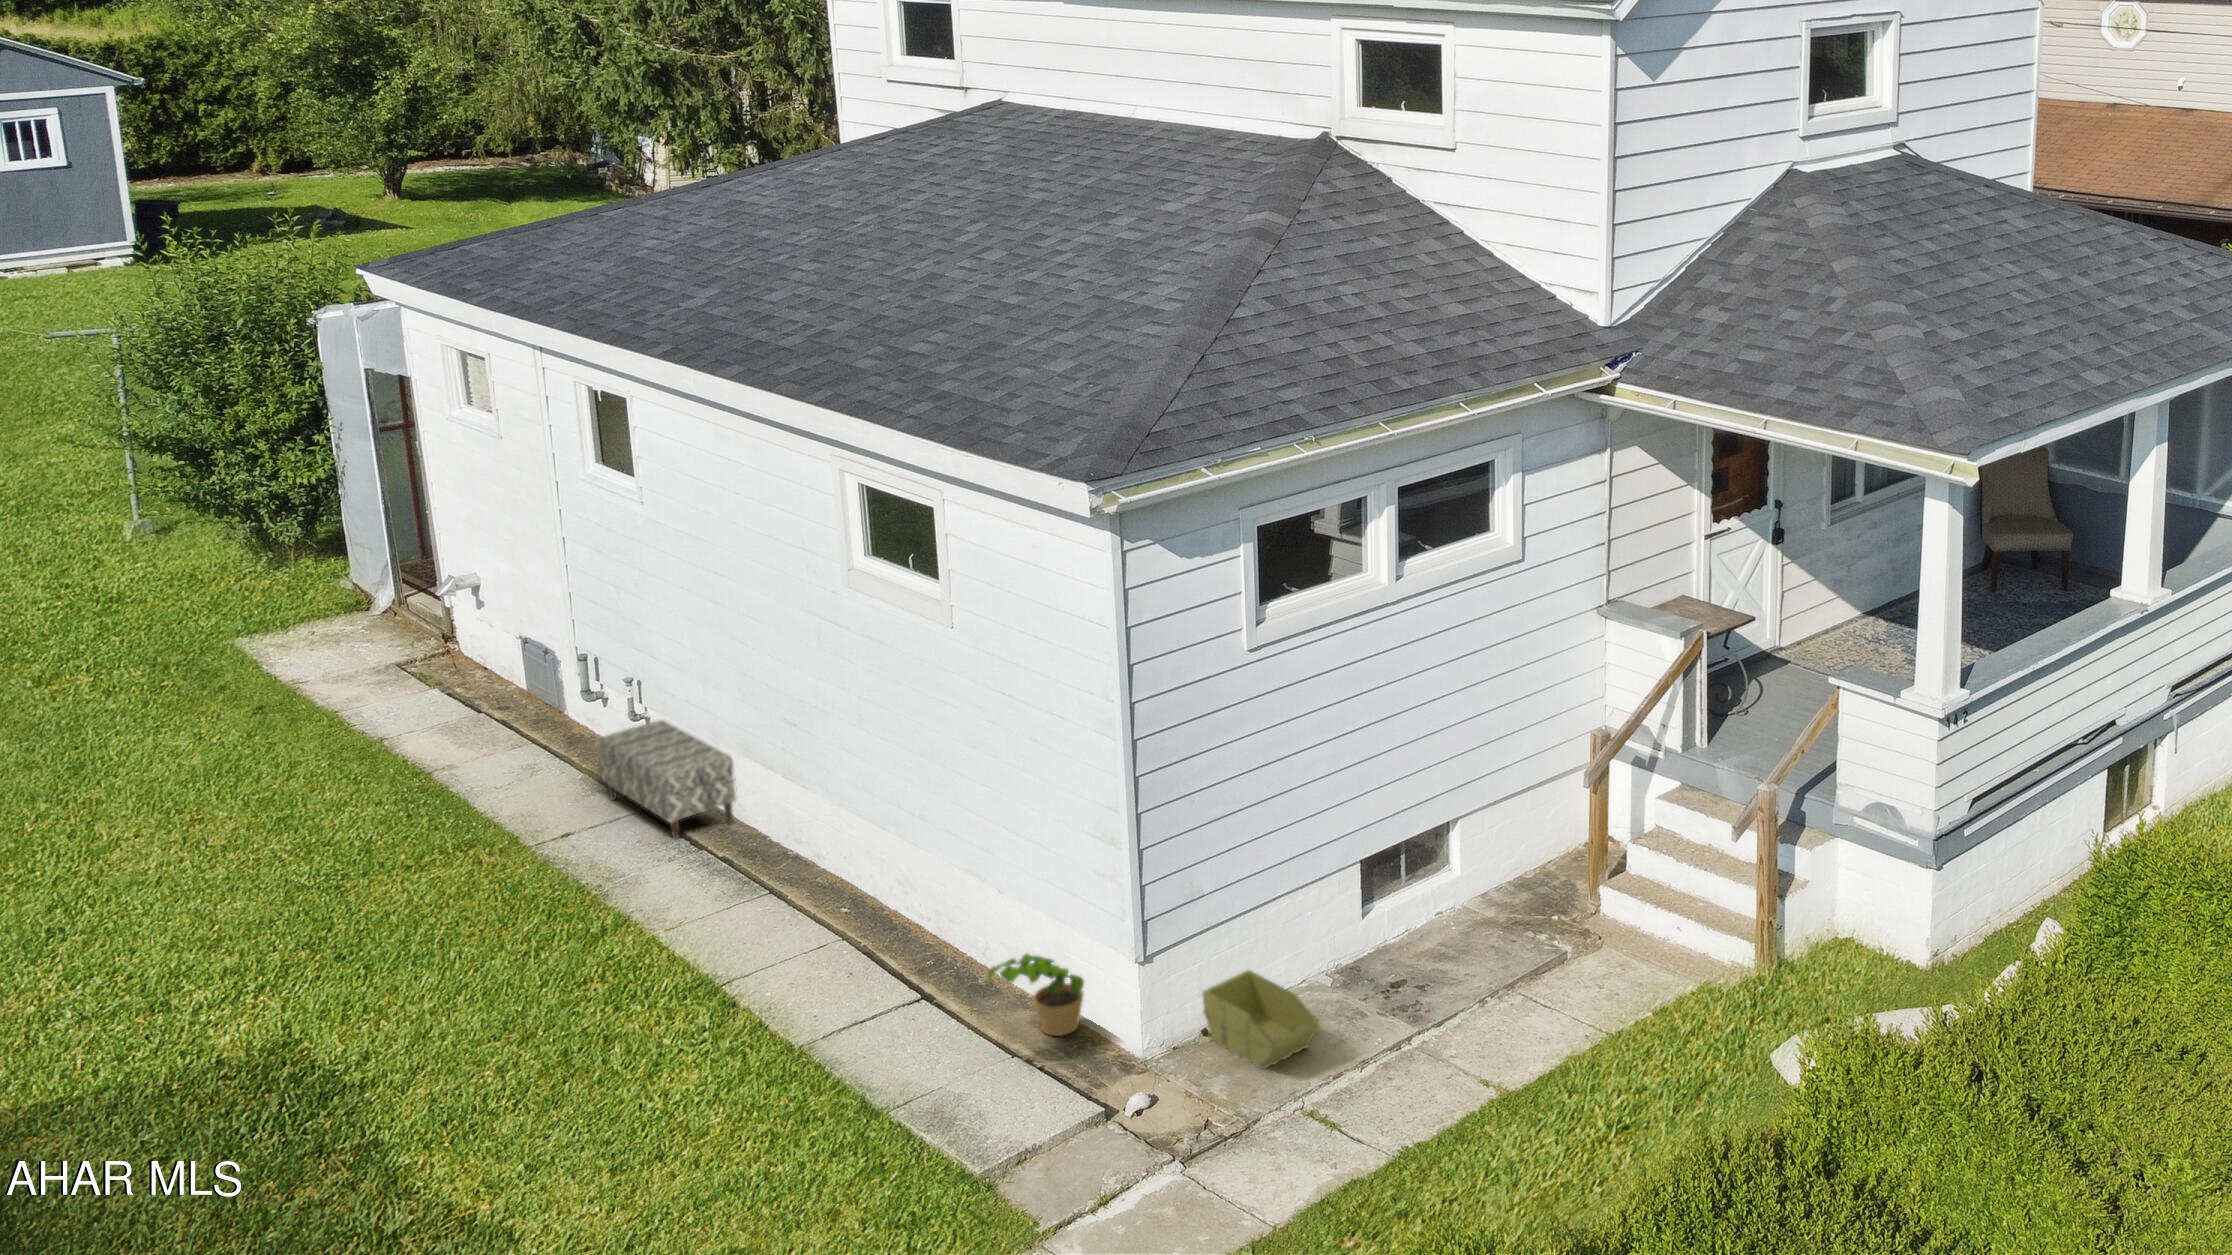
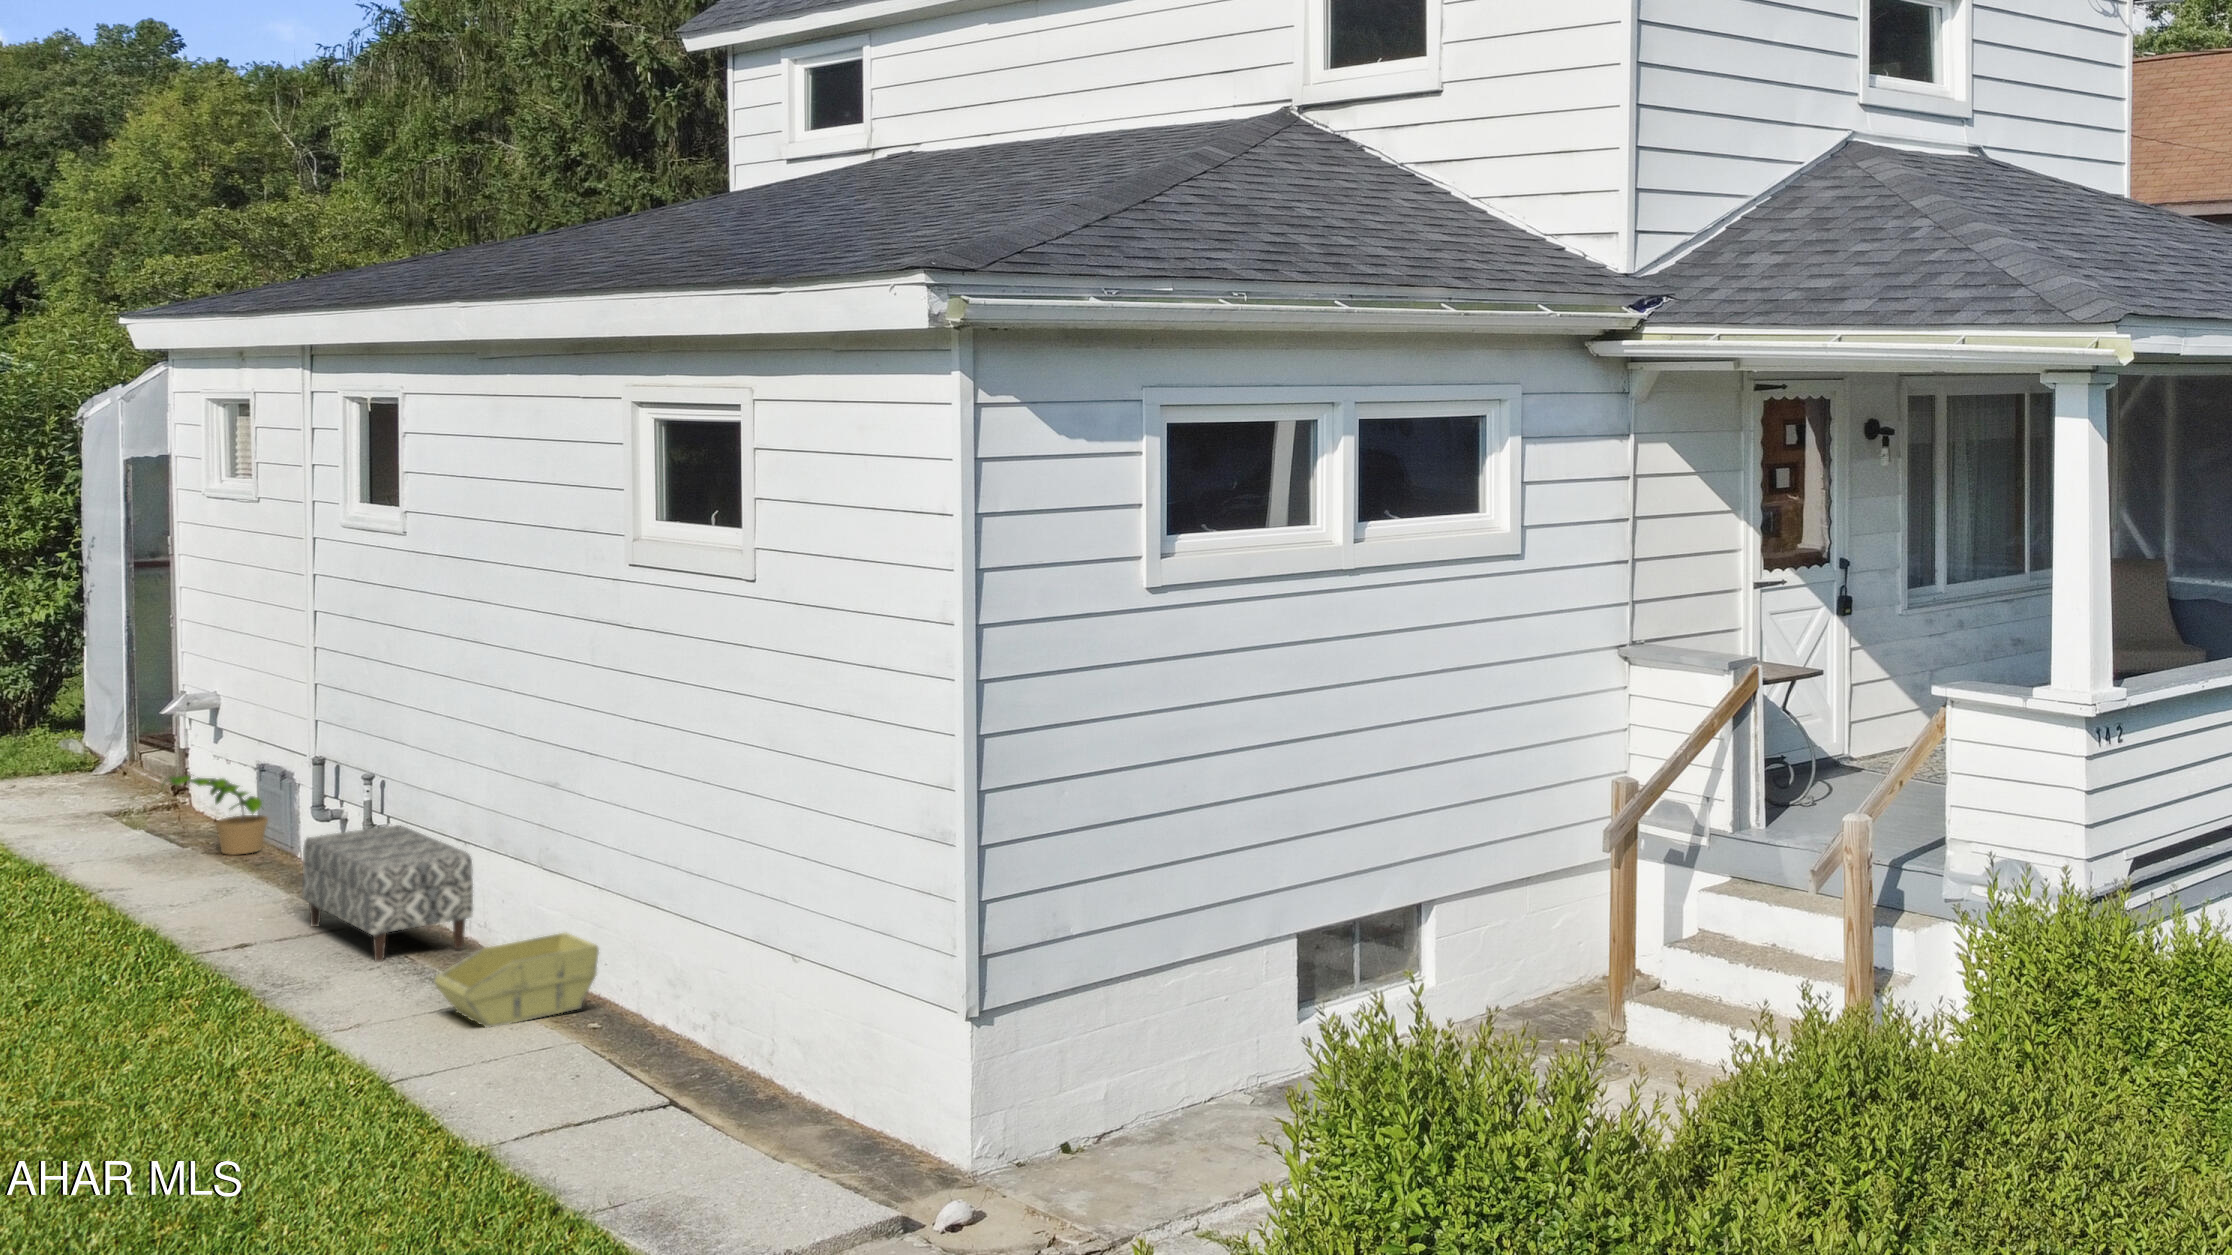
potted plant: present [987,954,1084,1036] -> present [163,775,268,855]
storage bin: present [1203,970,1320,1069] -> present [435,933,599,1028]

